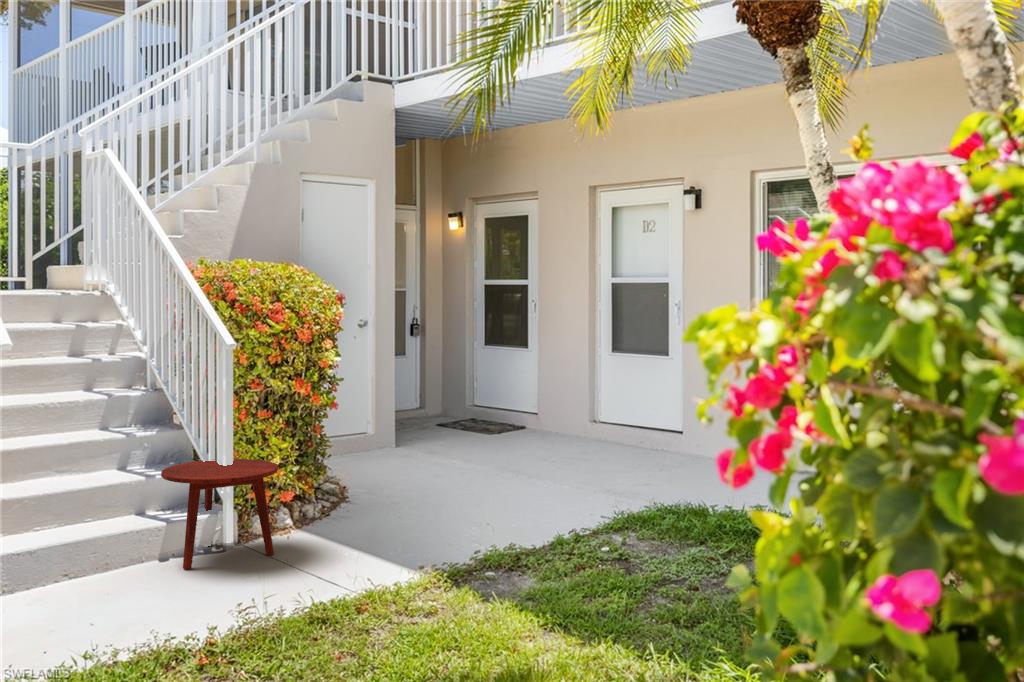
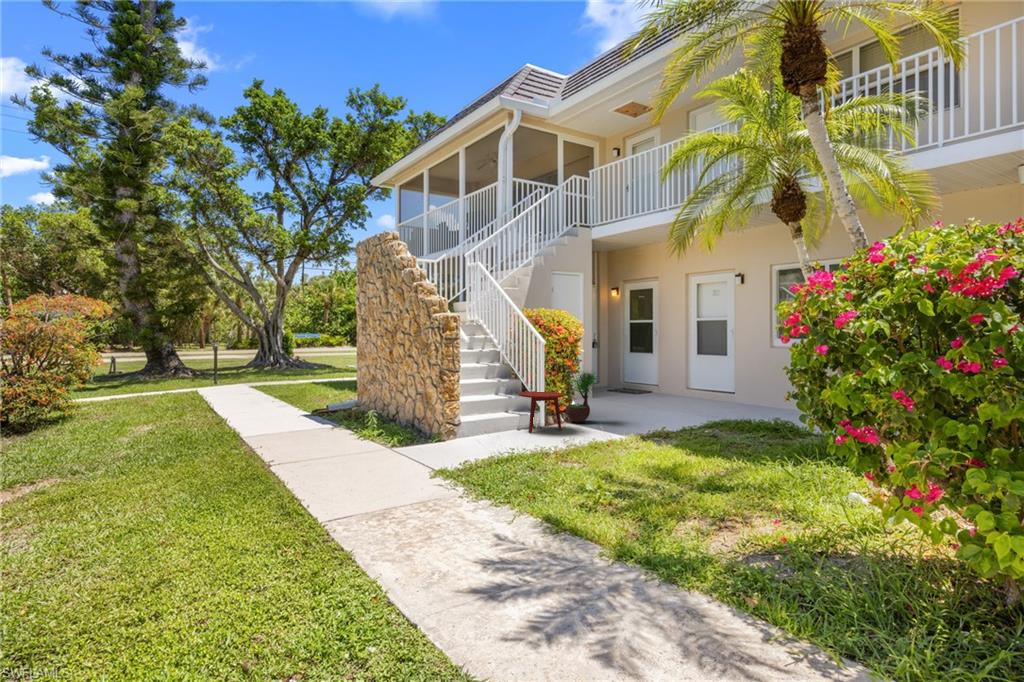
potted tree: none [299,397,374,525] -> present [566,371,597,422]

